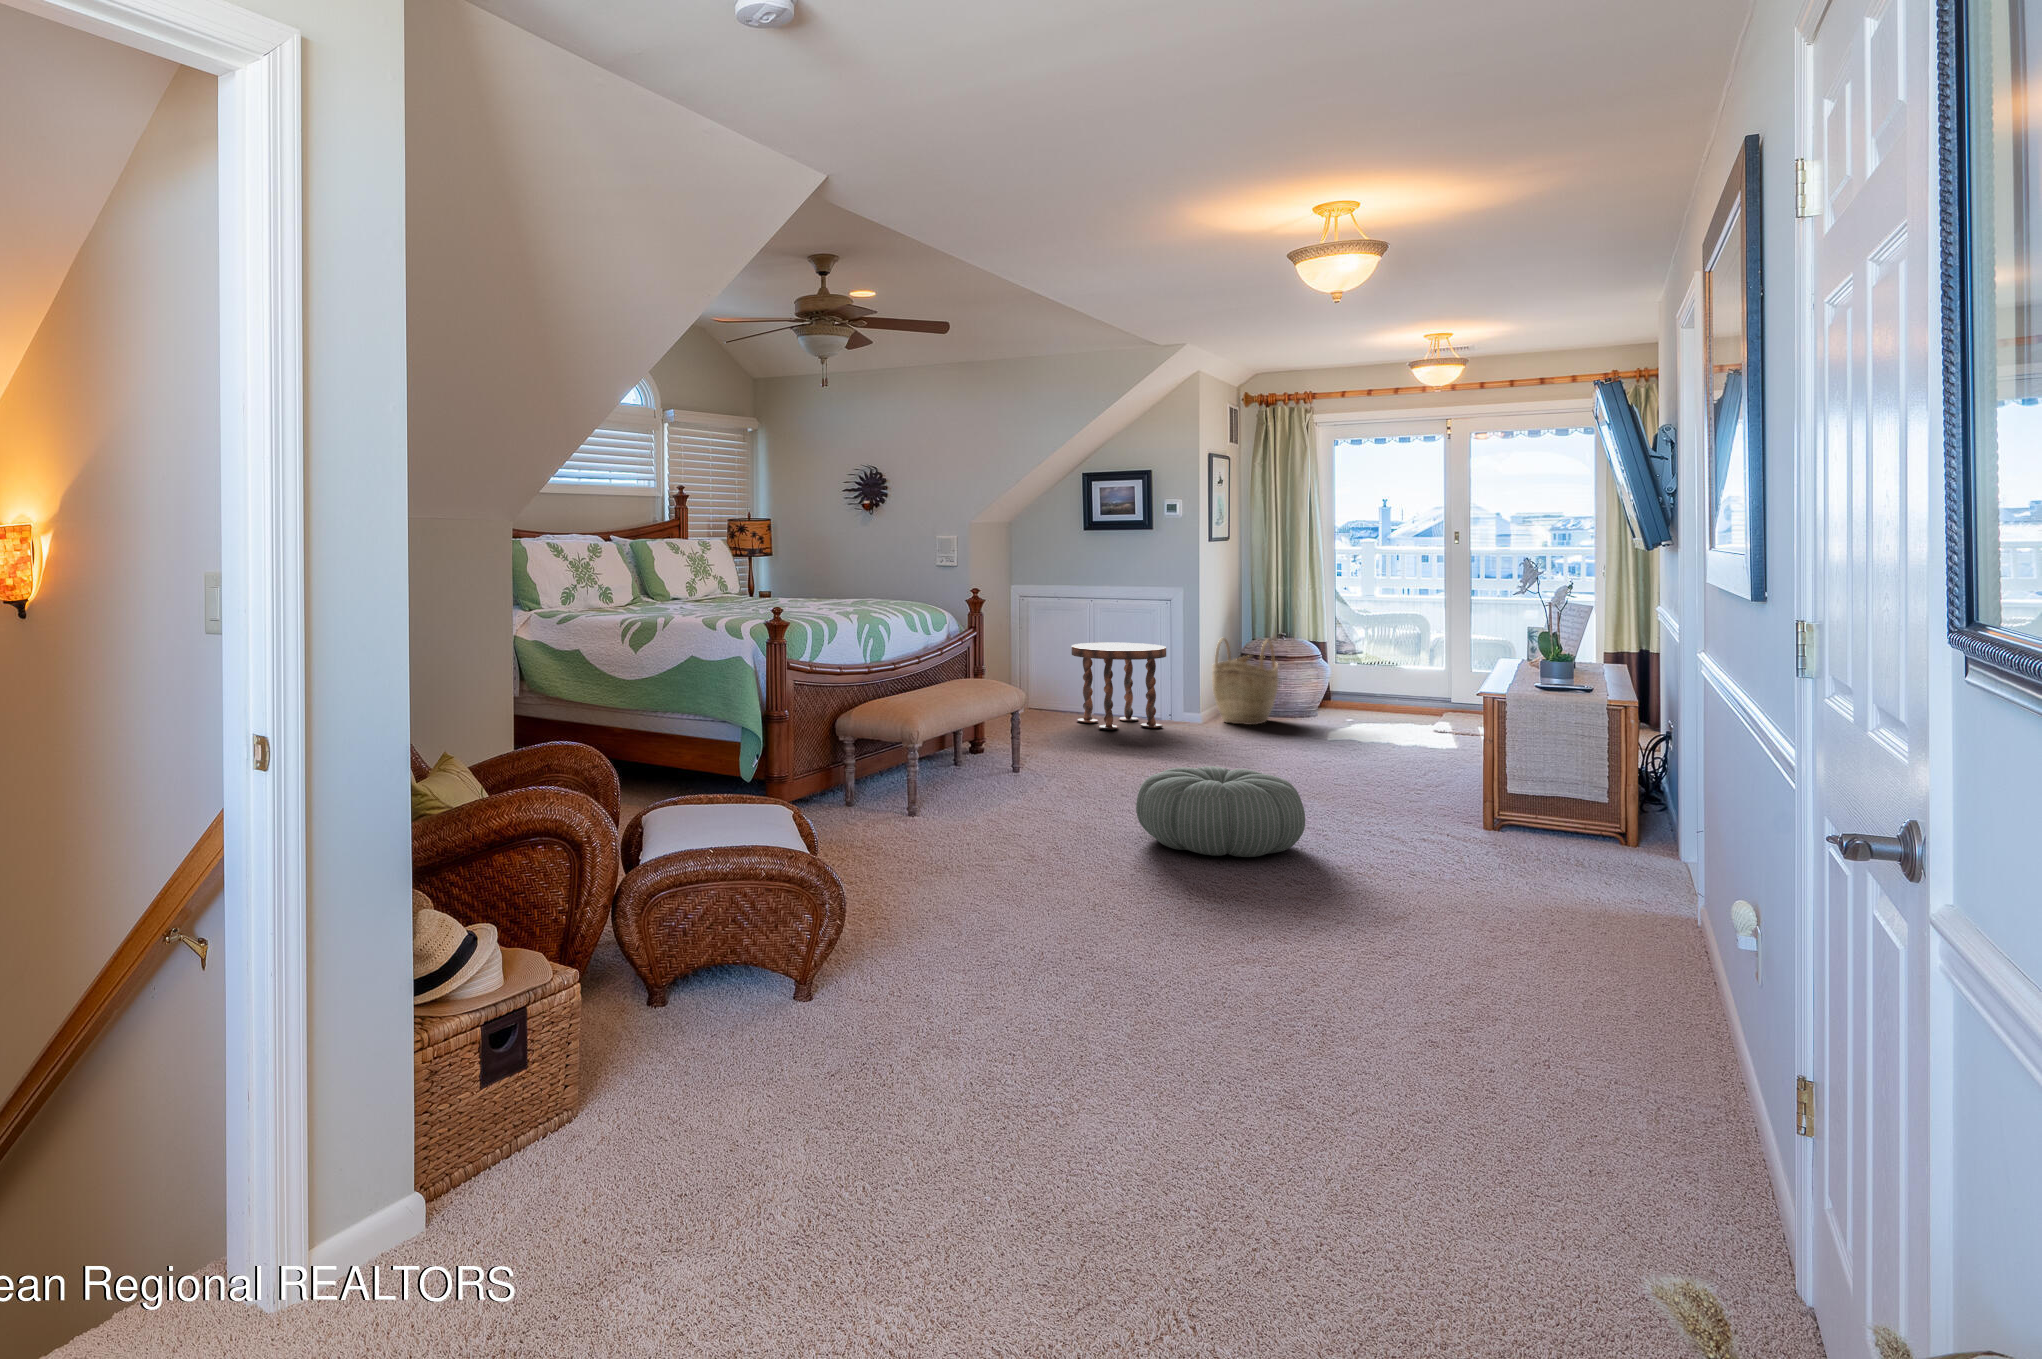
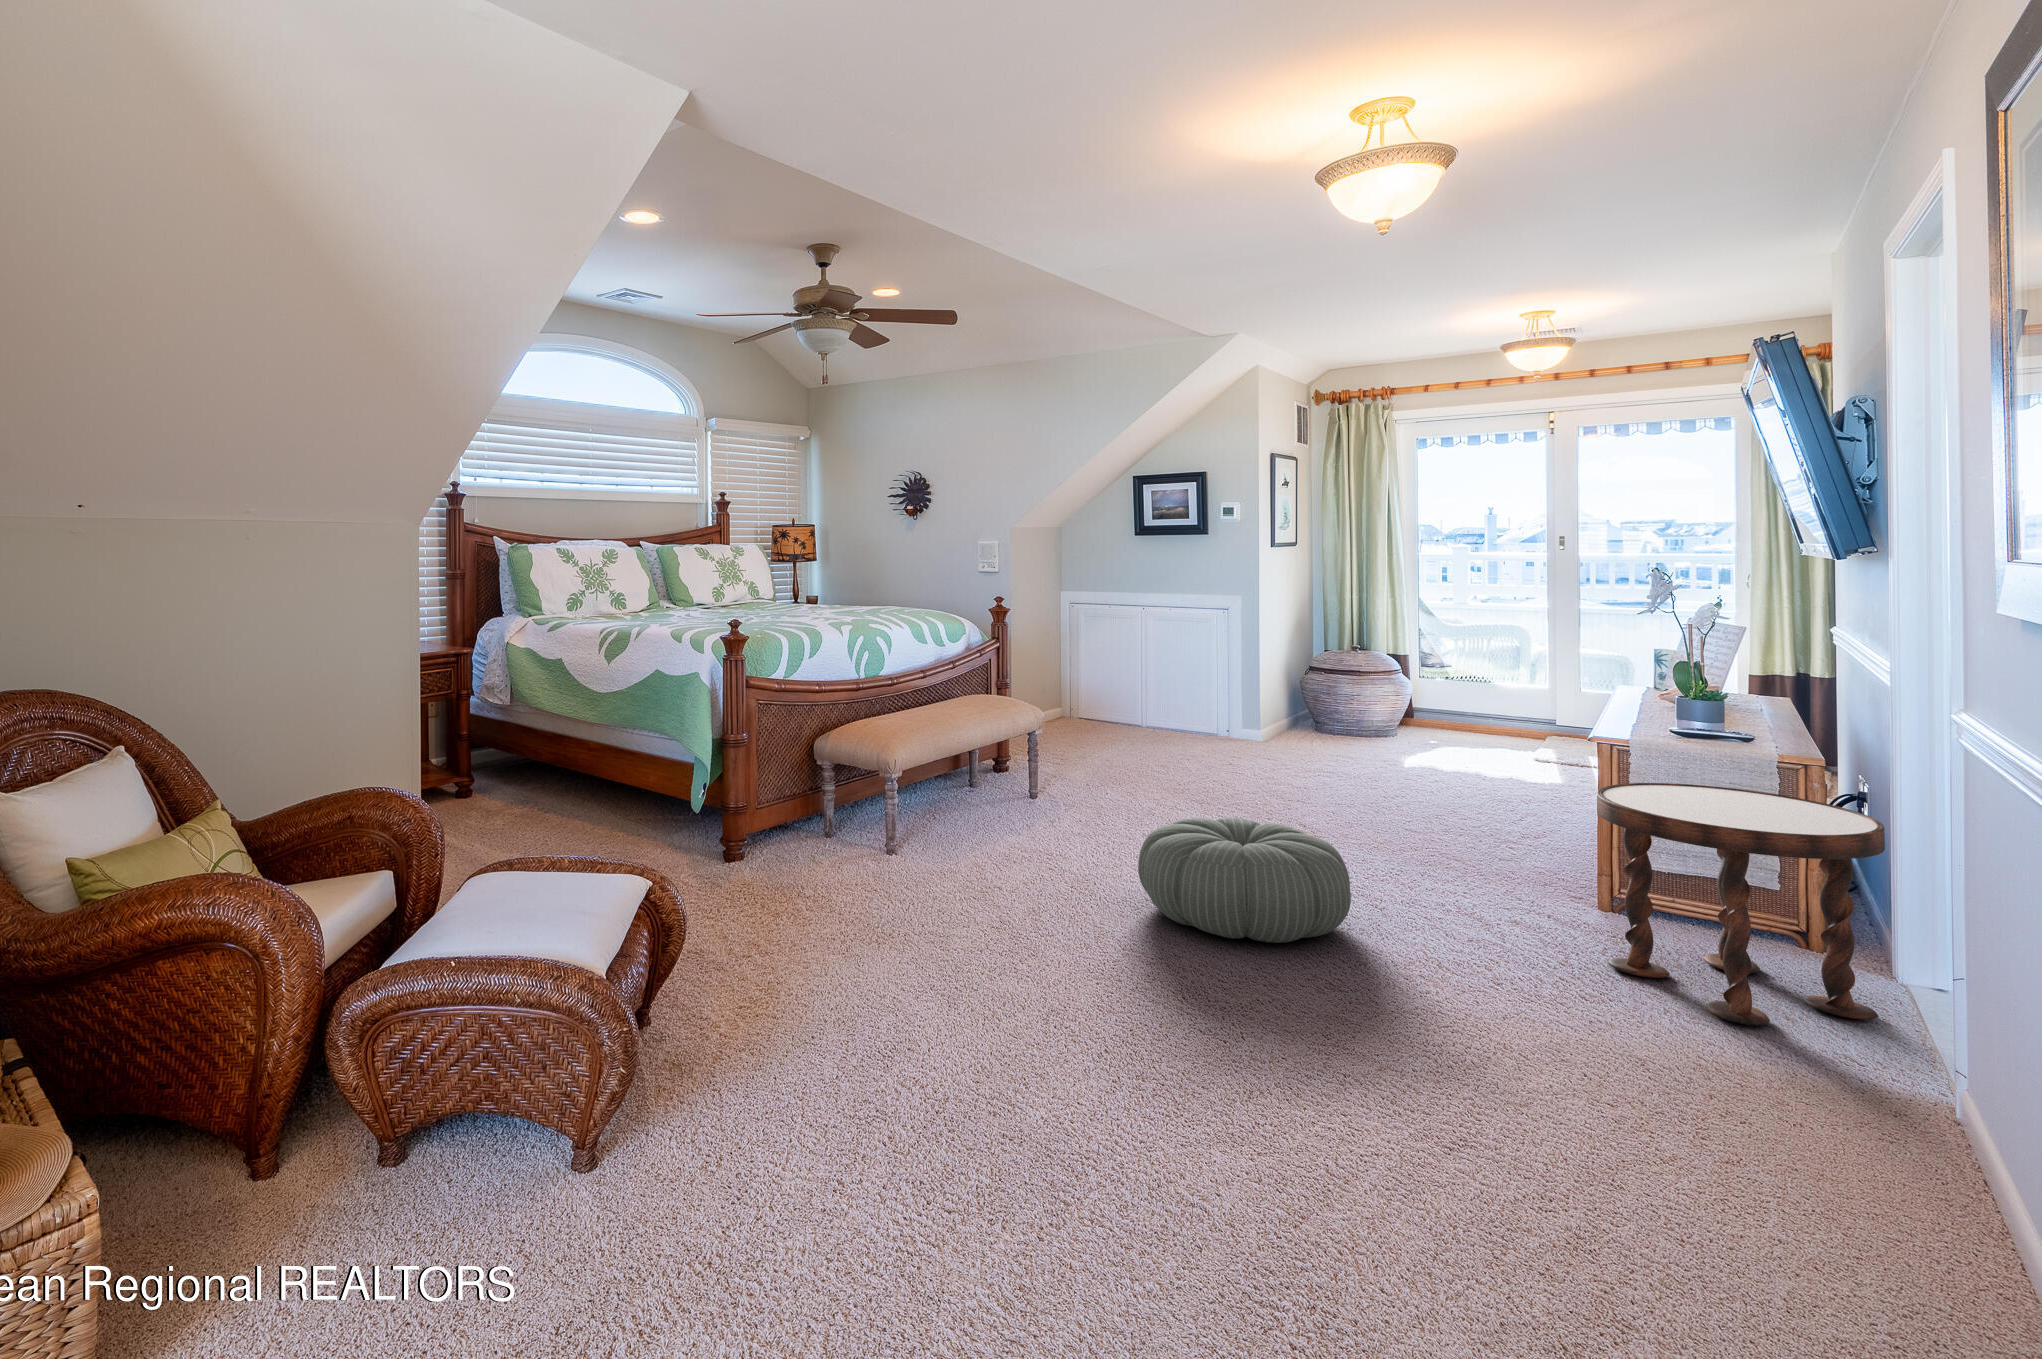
woven basket: present [1212,638,1279,725] -> none [1276,650,1352,745]
side table: present [1072,643,1166,730] -> present [1597,783,1885,1026]

